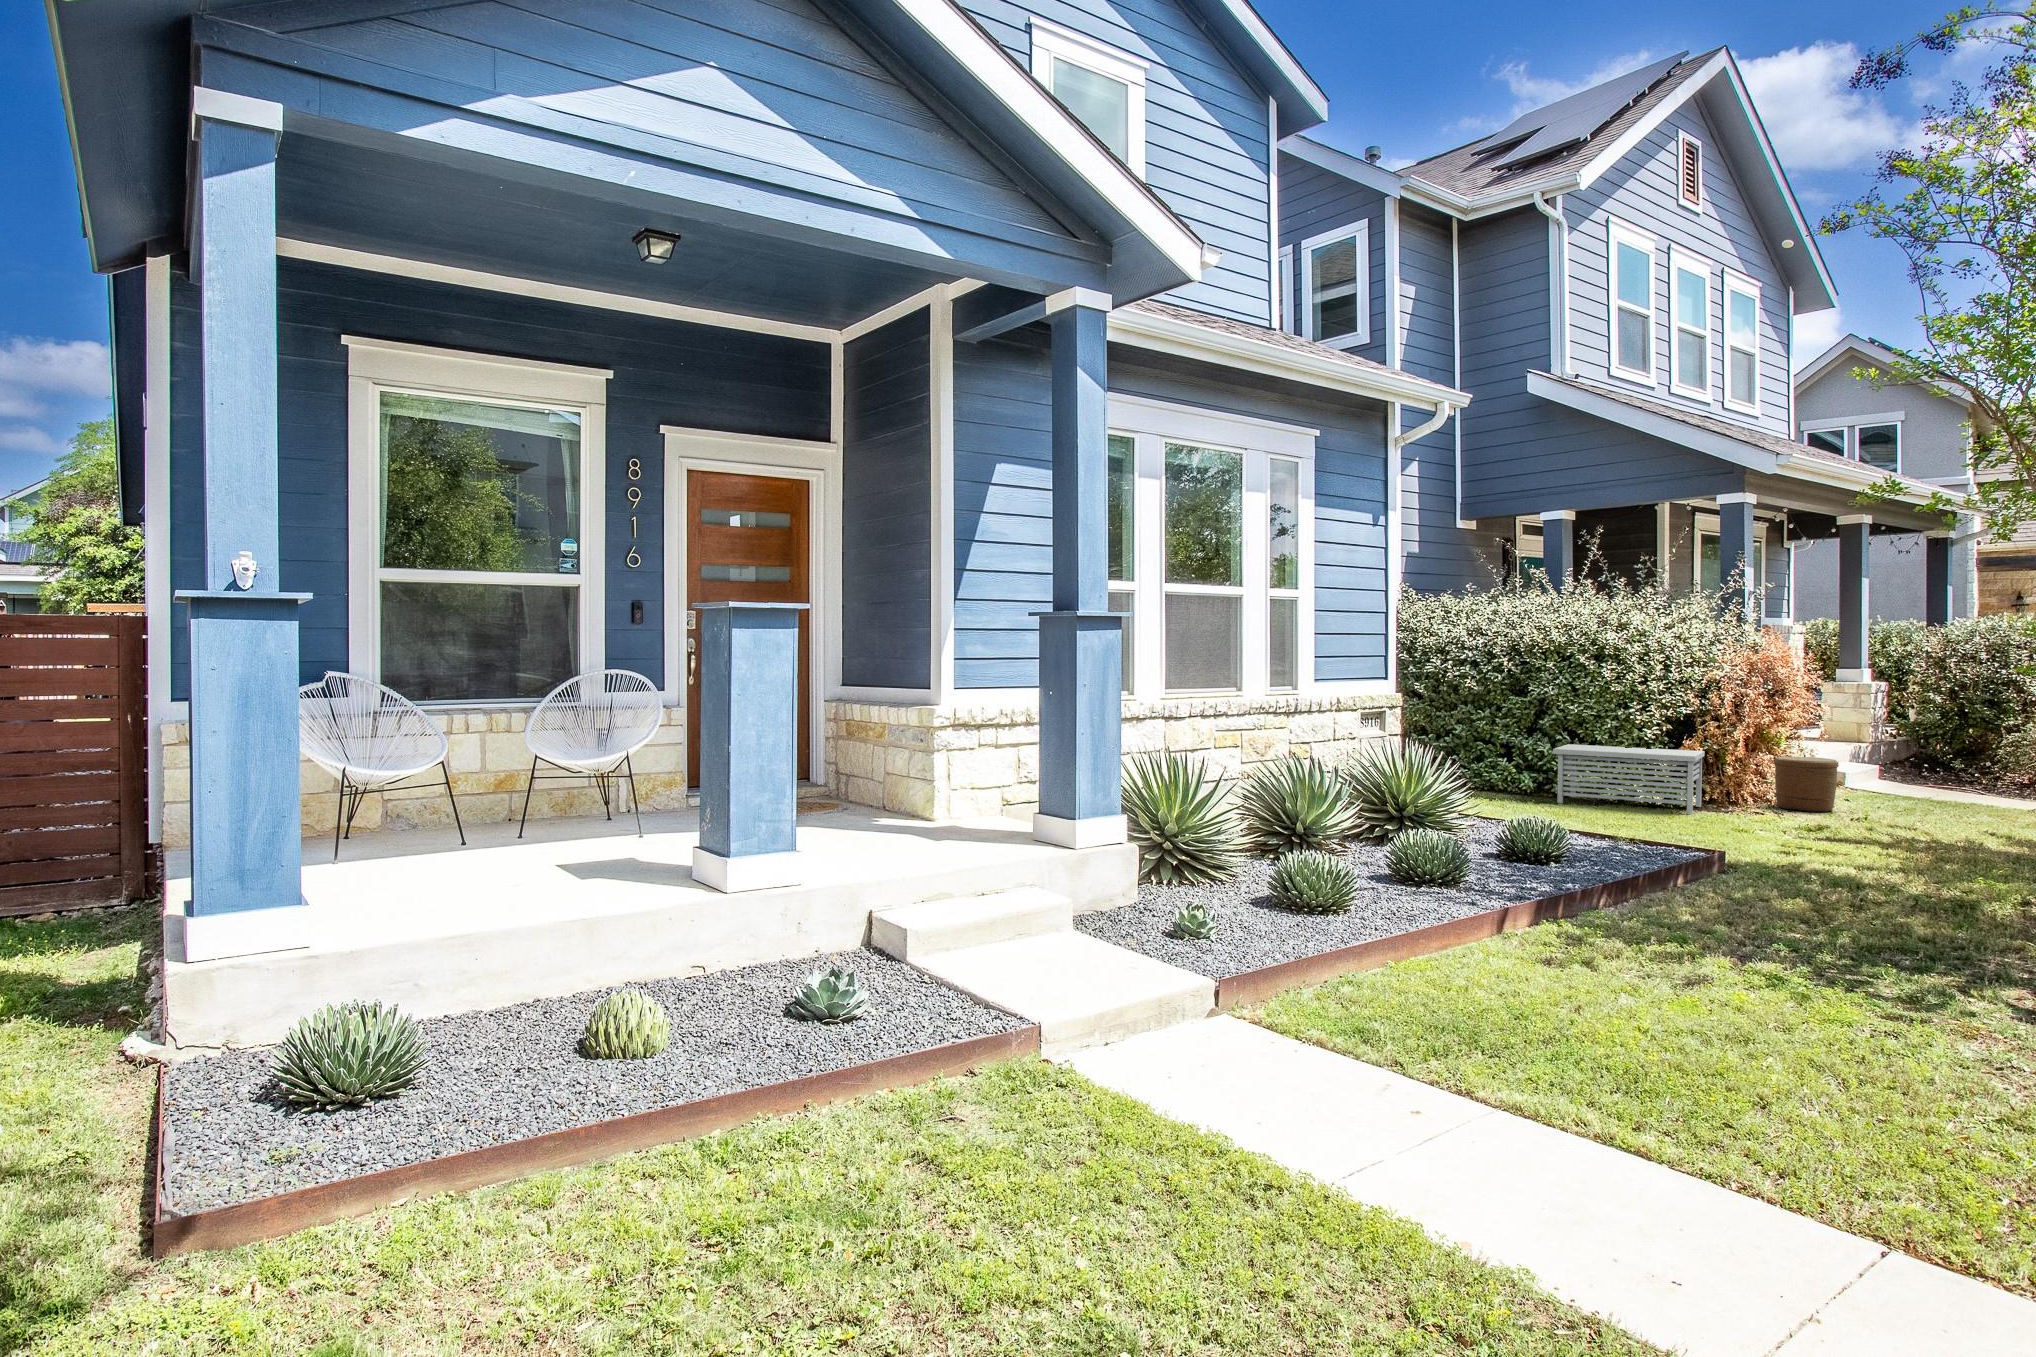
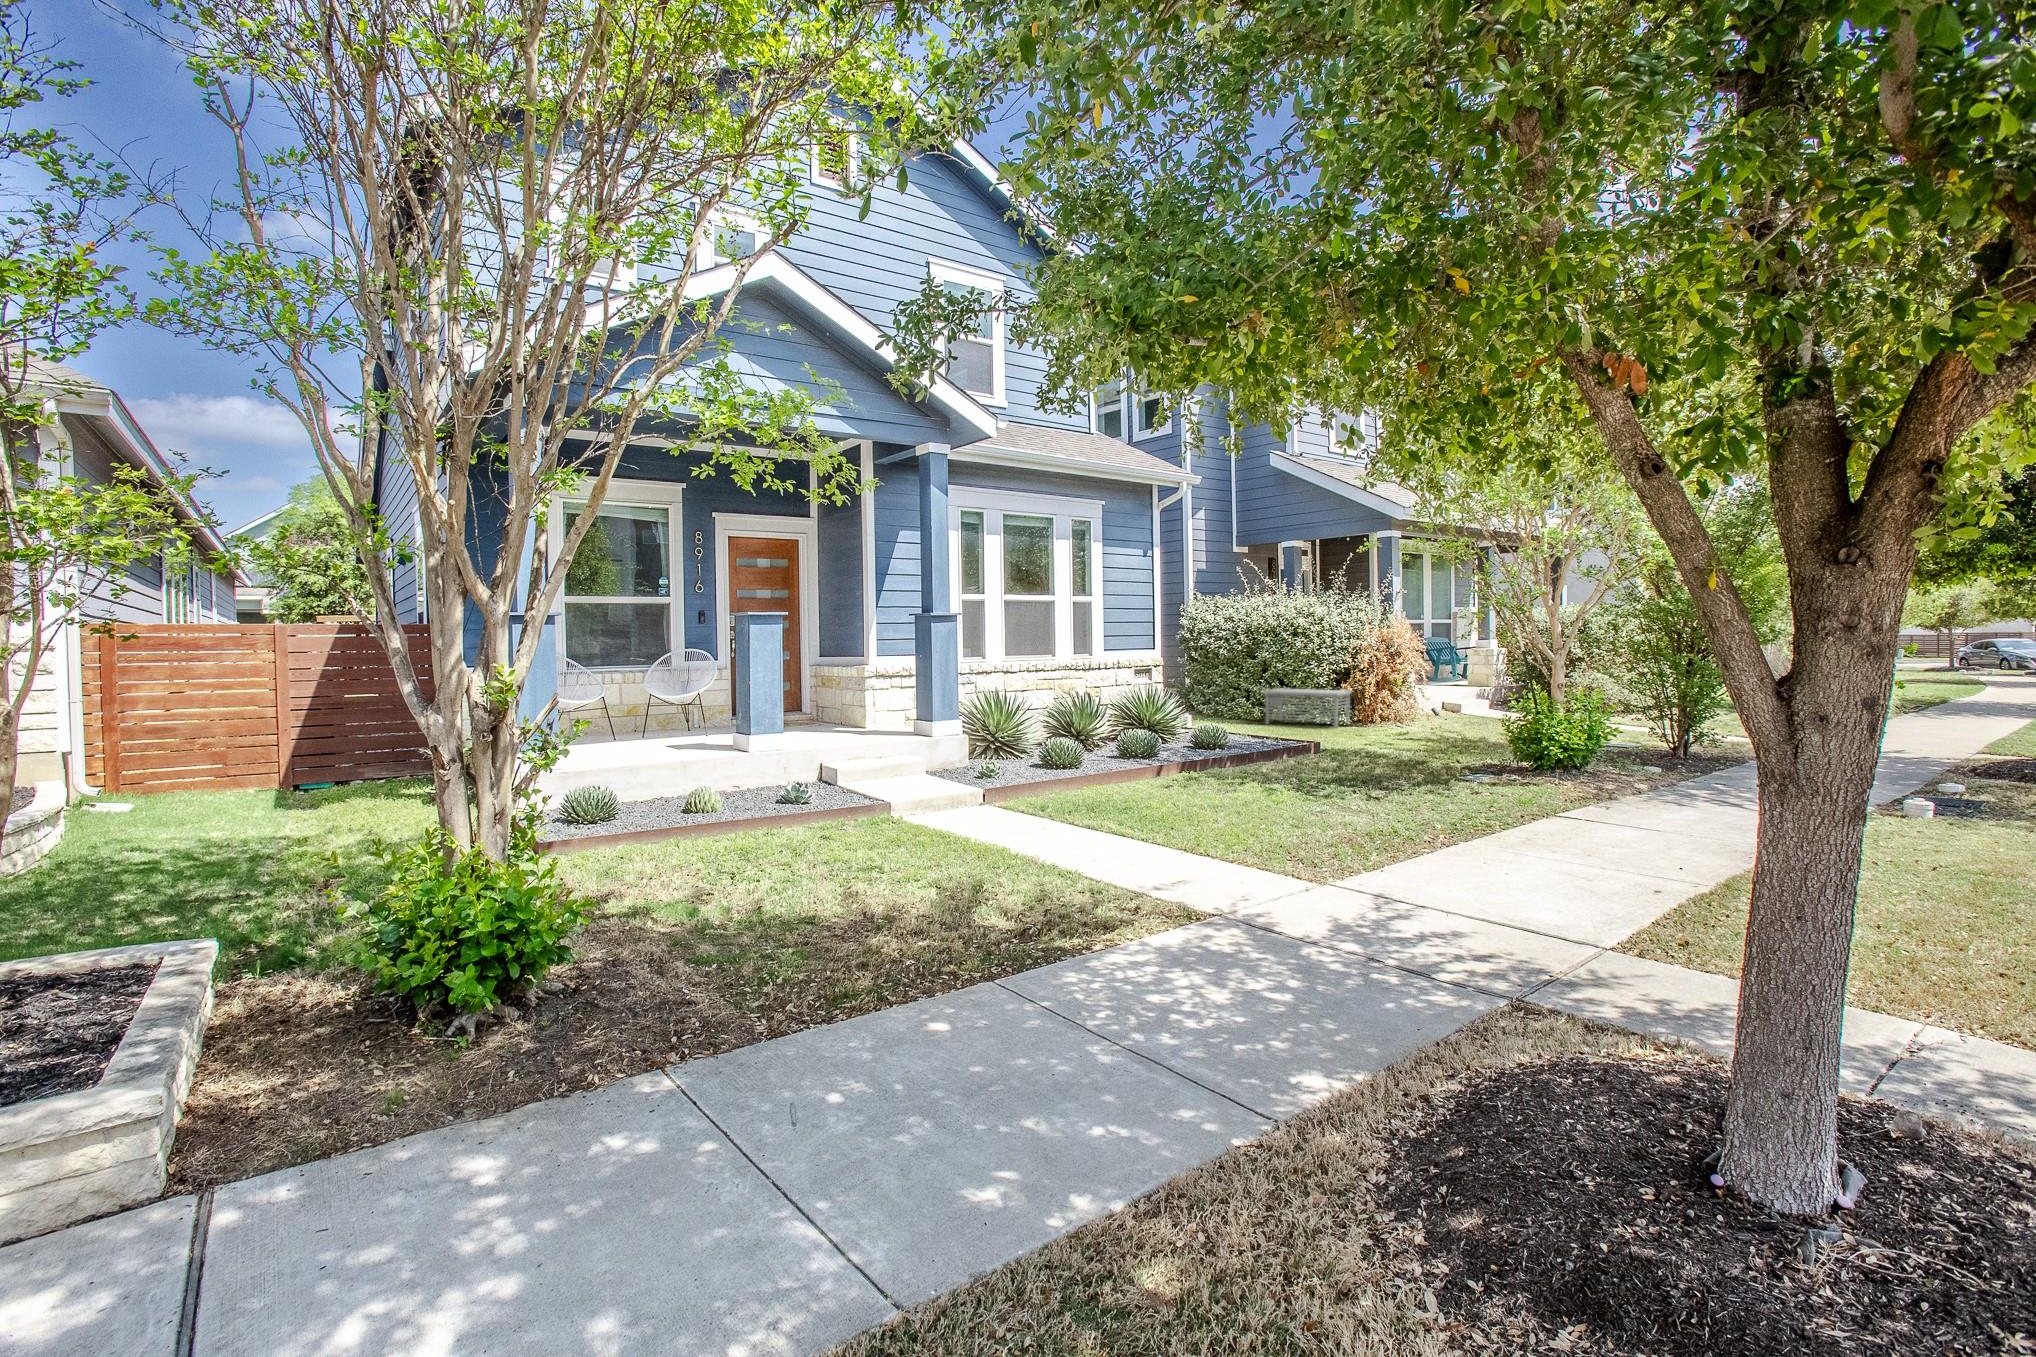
woven basket: present [1775,757,1839,812] -> none [1394,693,1429,726]

